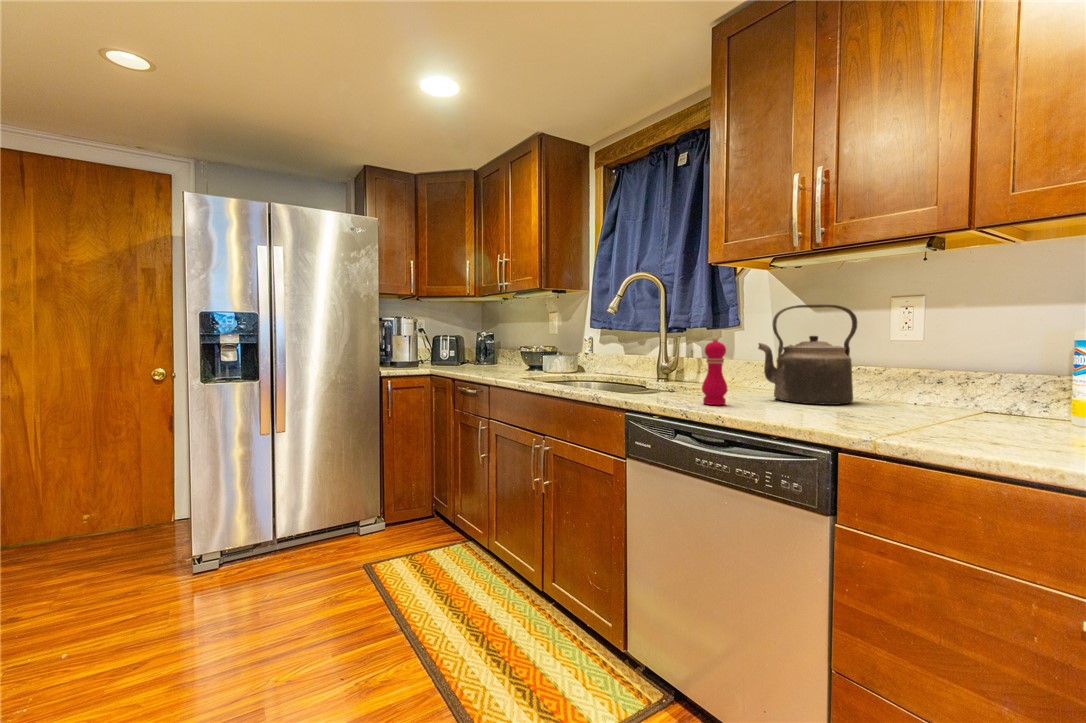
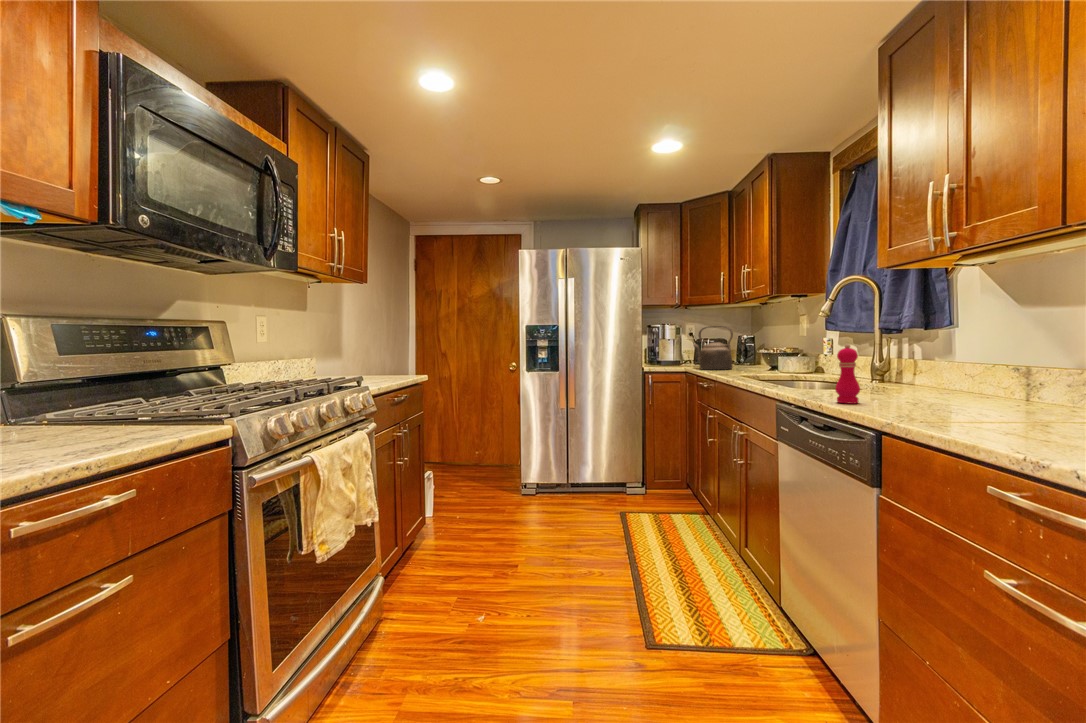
kettle: present [758,305,857,405] -> present [694,326,733,370]

